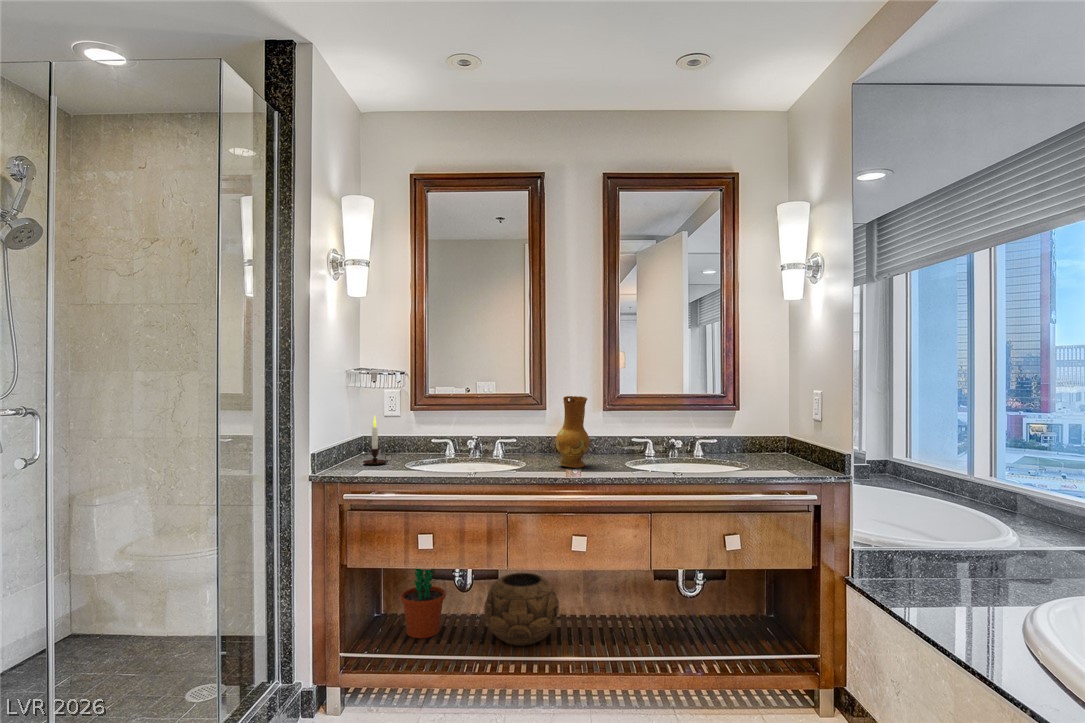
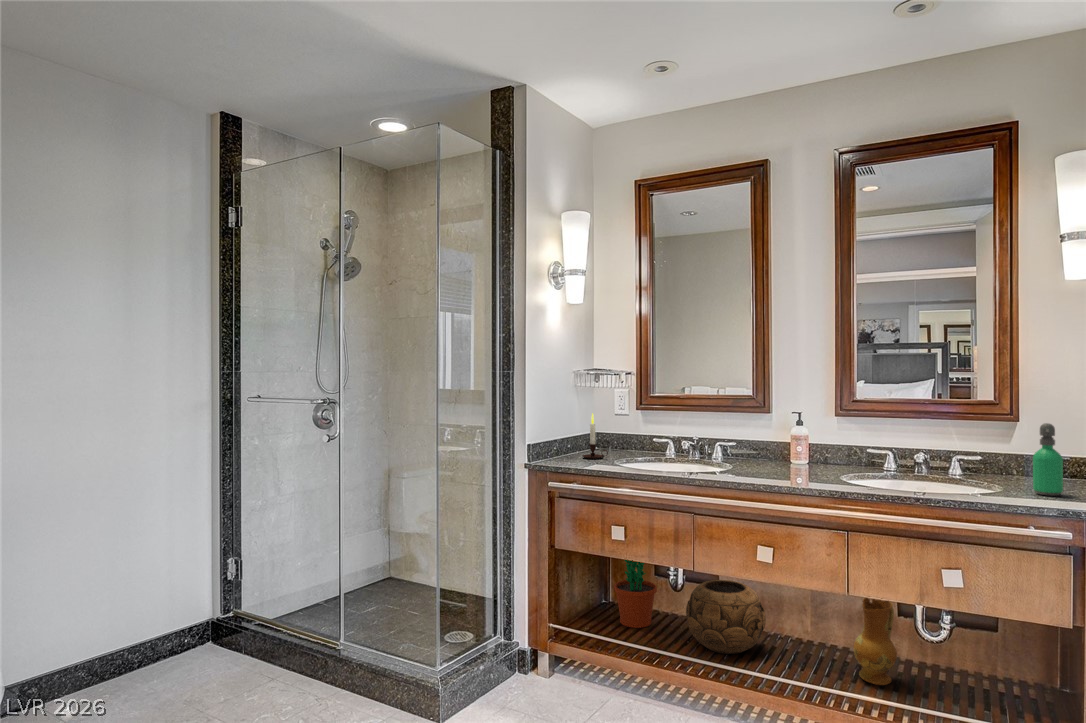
ceramic jug: present [555,396,590,468] -> present [853,598,897,685]
soap dispenser: none [769,411,790,468] -> present [1033,423,1063,496]

